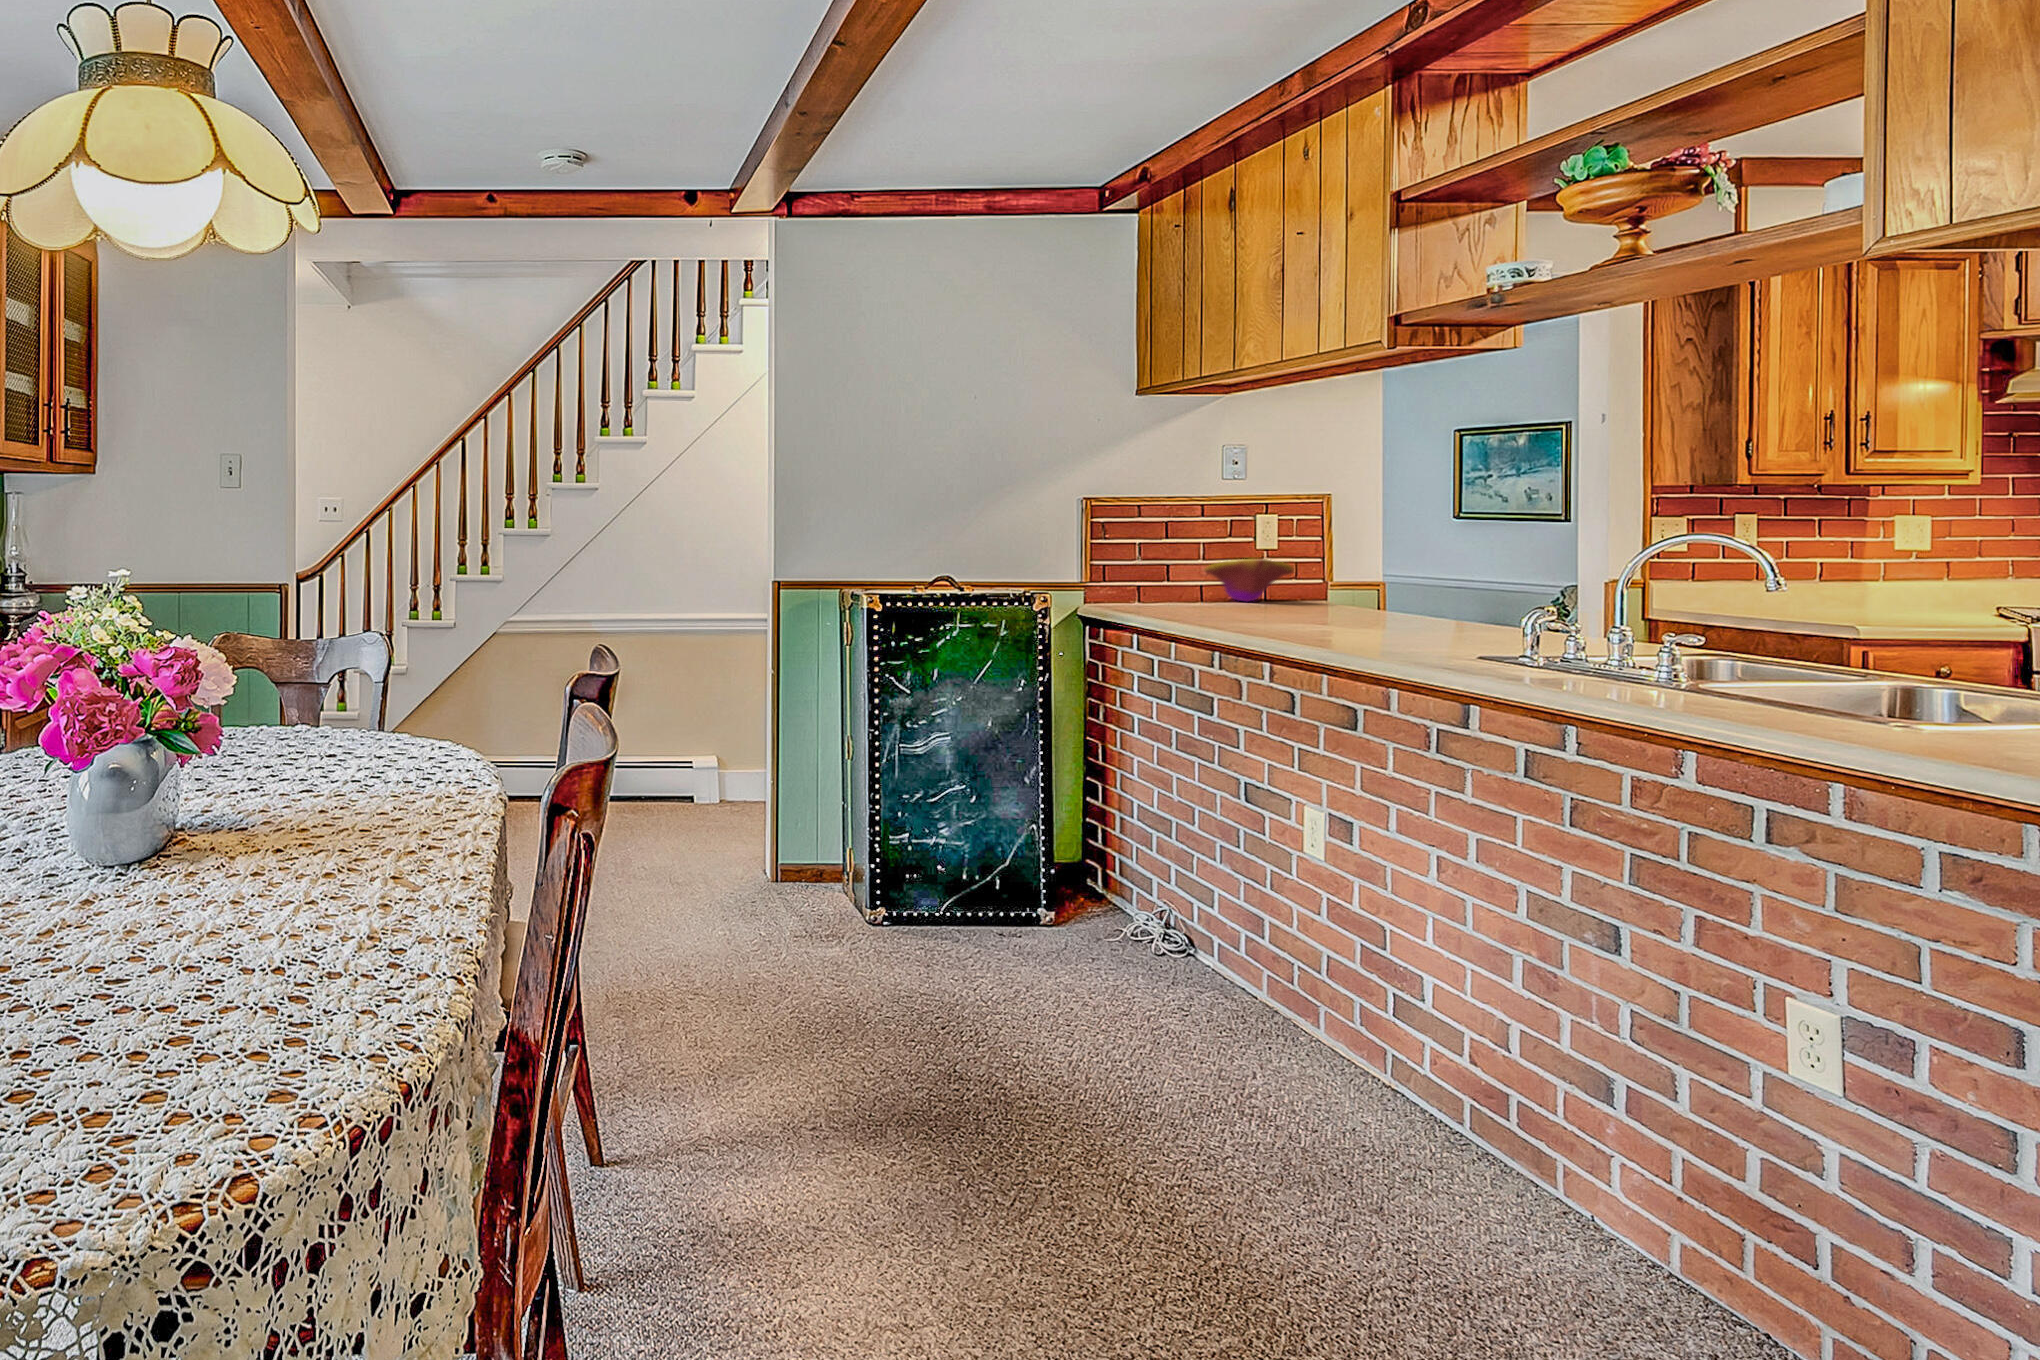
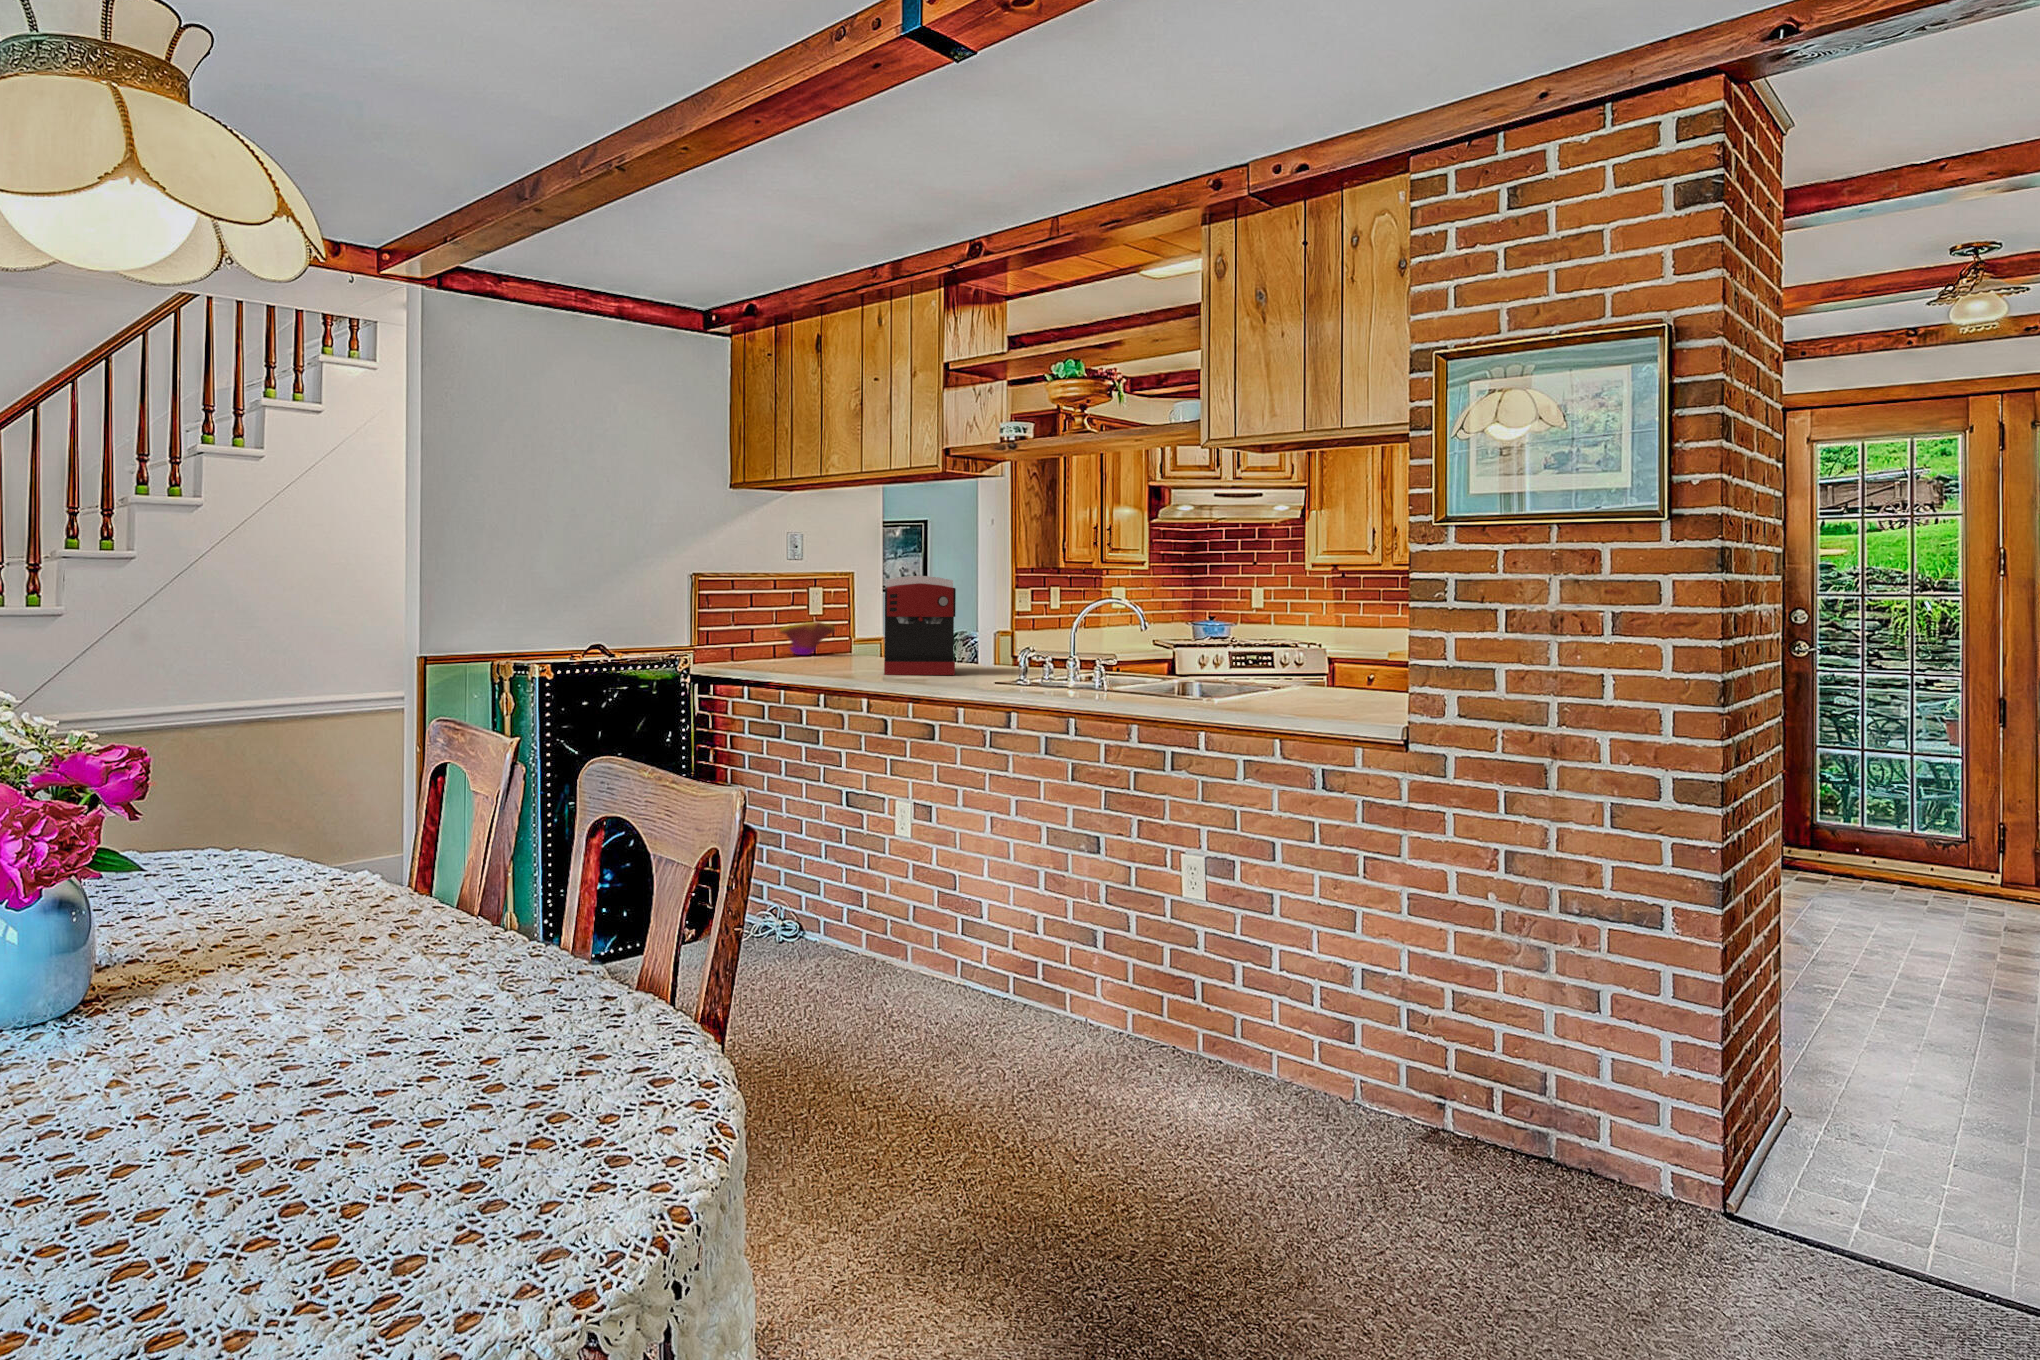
coffee maker: none [1301,498,1435,642] -> present [884,576,956,675]

